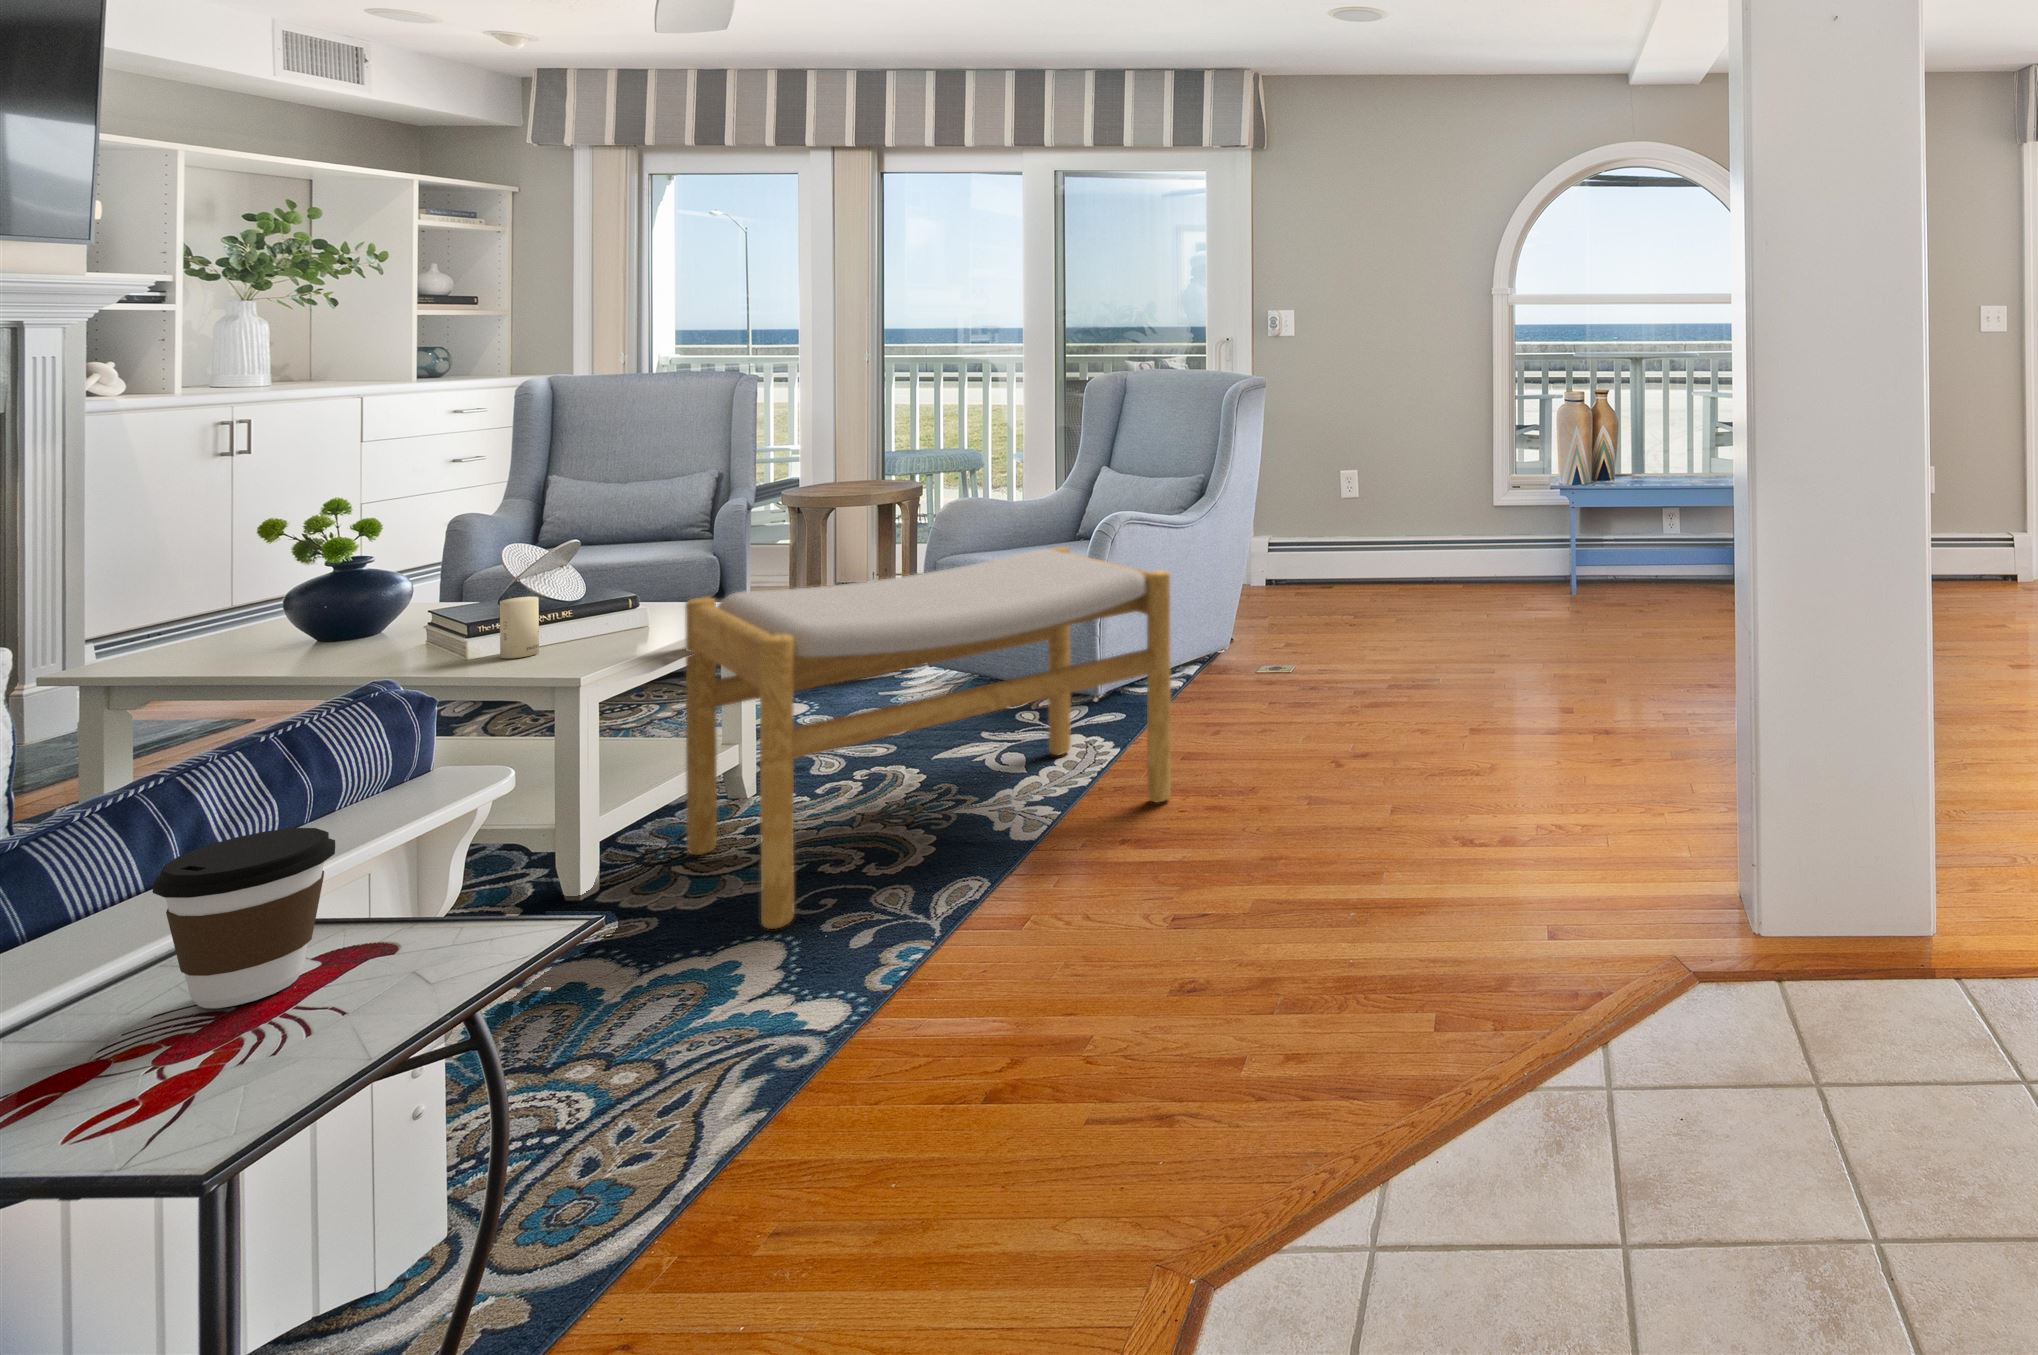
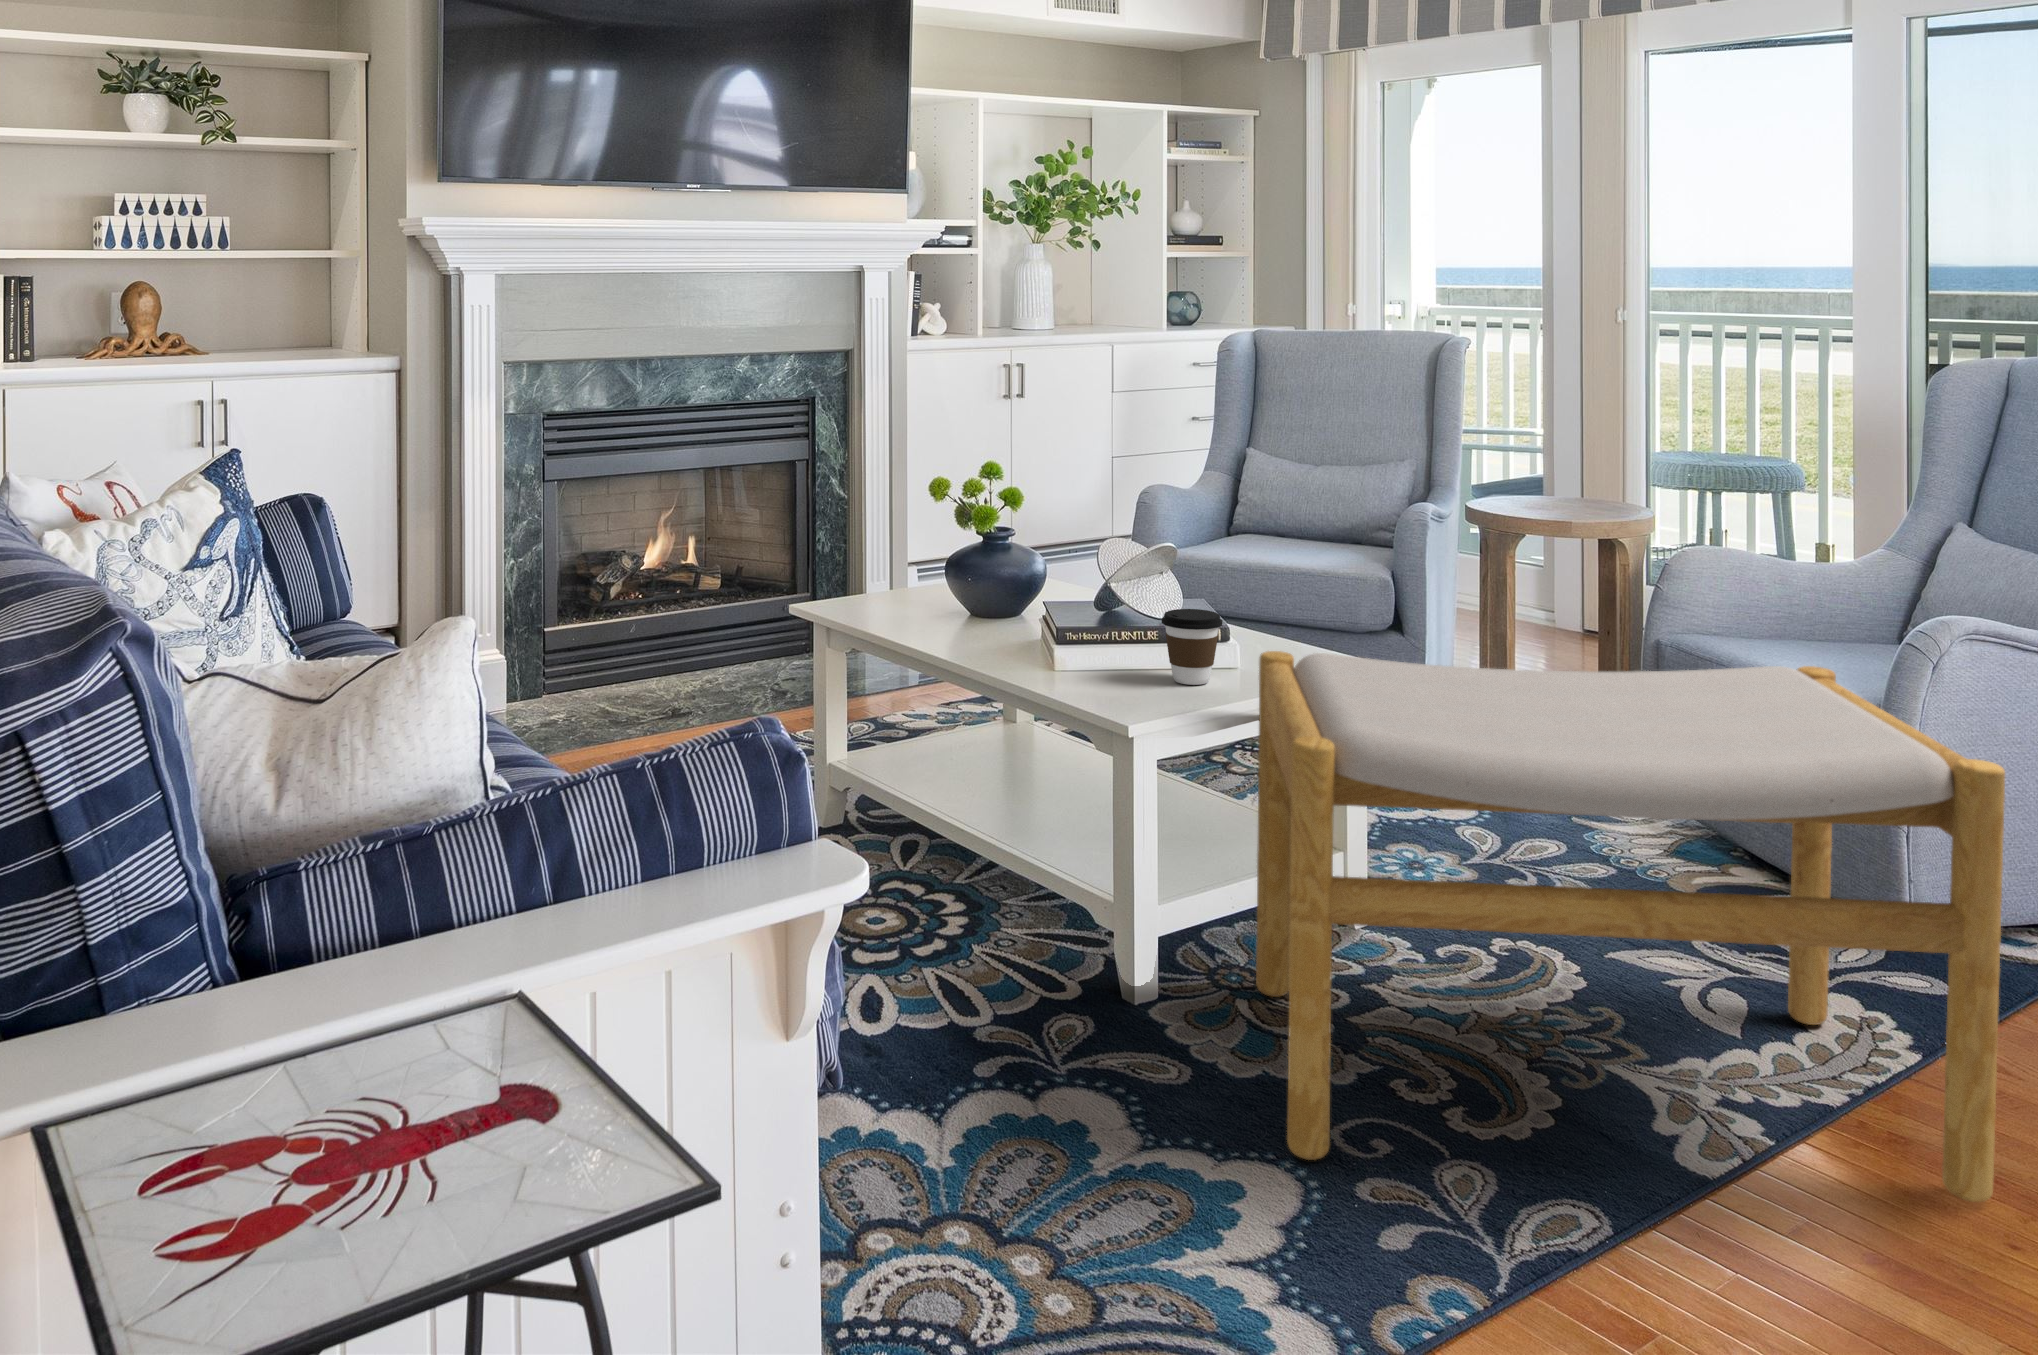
candle: present [500,597,539,658] -> none [1086,609,1123,683]
coffee cup: present [153,828,335,1008] -> present [1162,609,1223,685]

